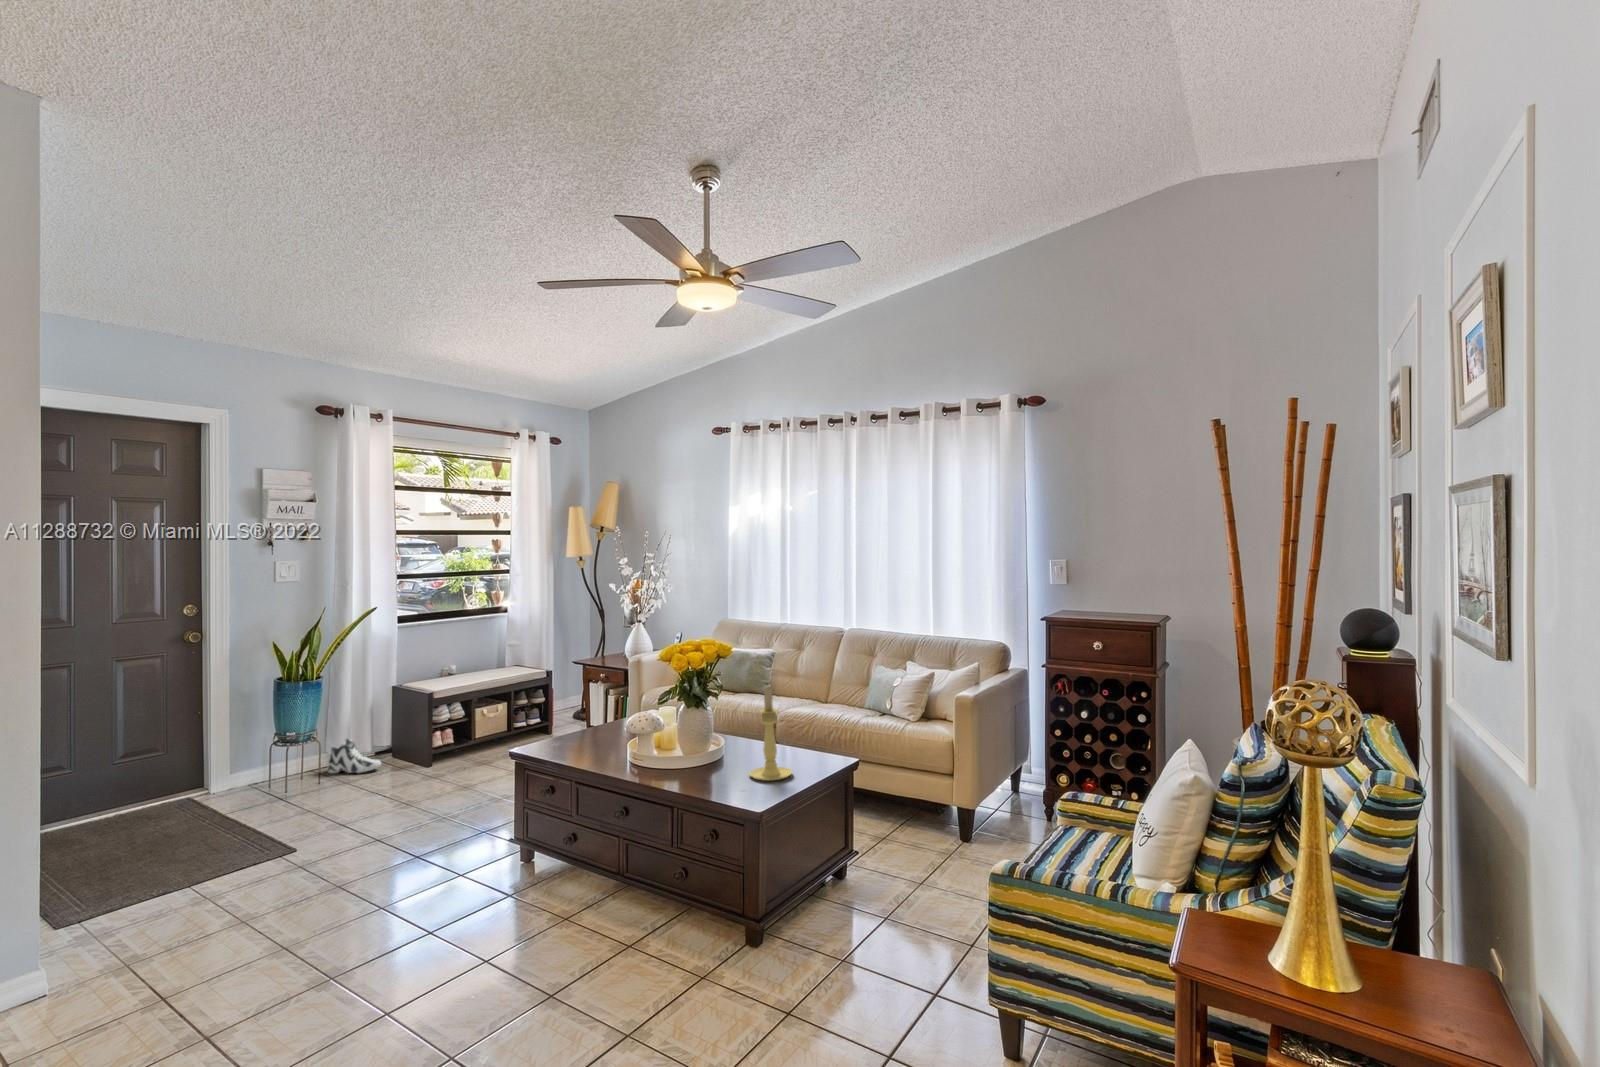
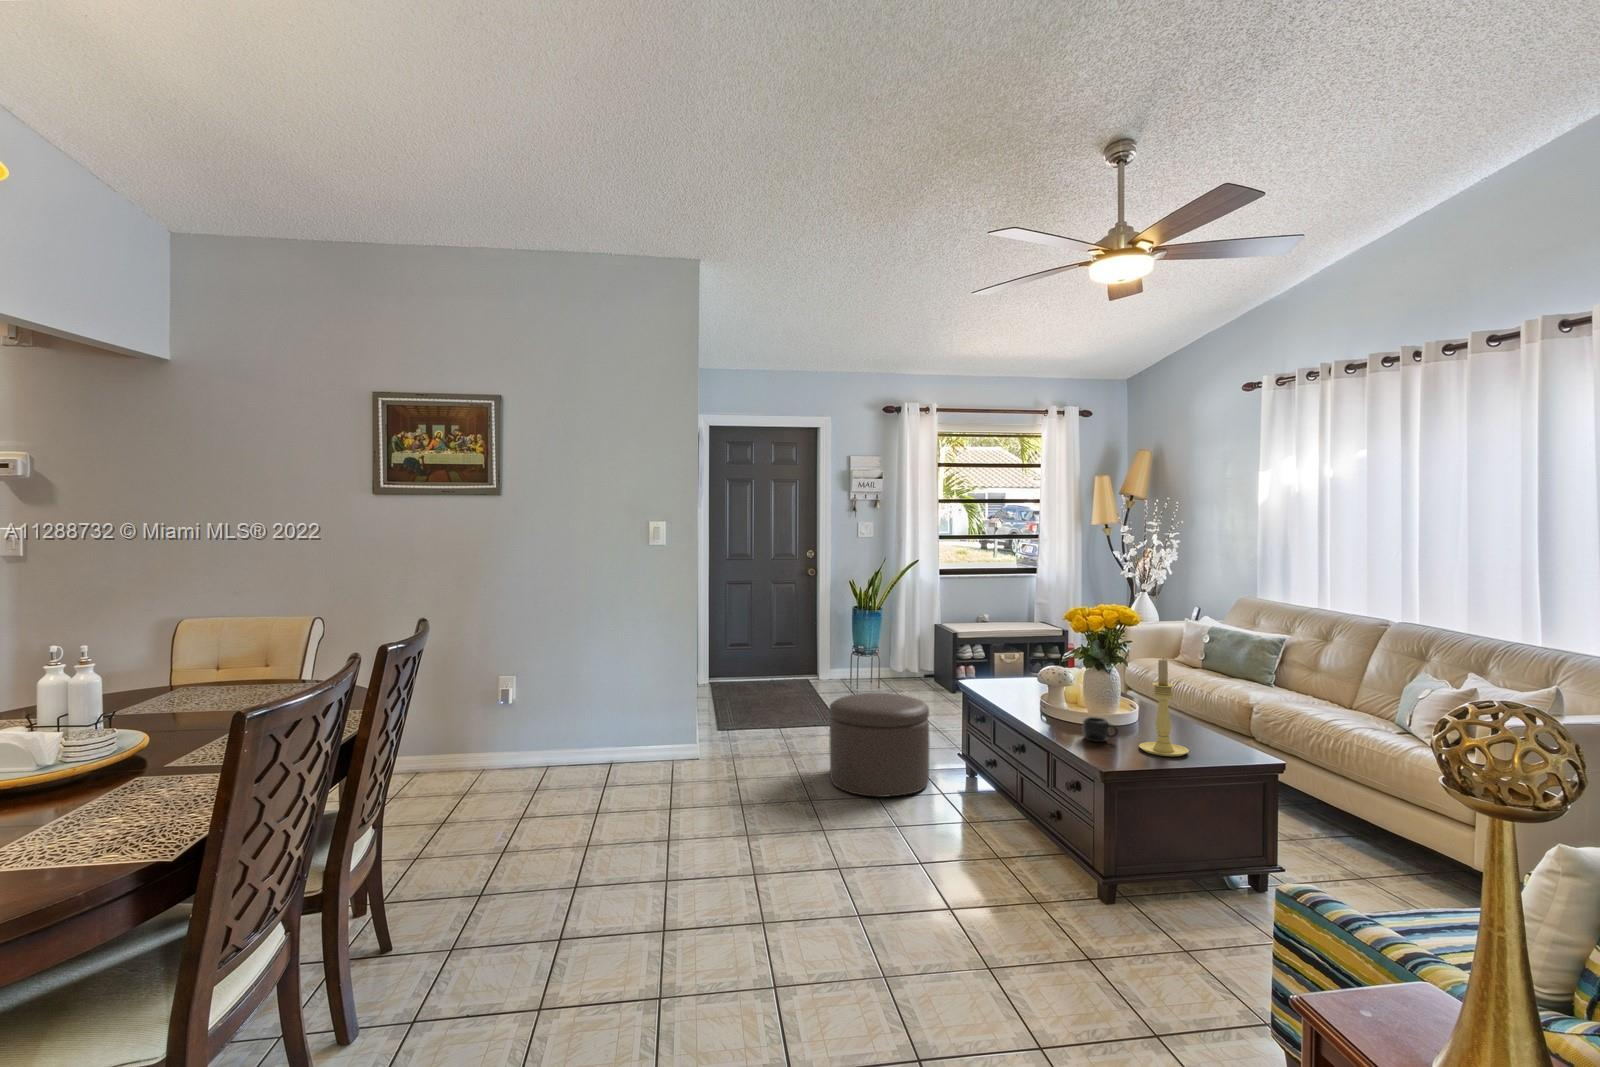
sneaker: present [328,739,381,773] -> none [886,660,921,688]
mug: none [694,756,729,782] -> present [1083,717,1119,742]
ottoman: none [335,781,483,932] -> present [829,693,930,797]

